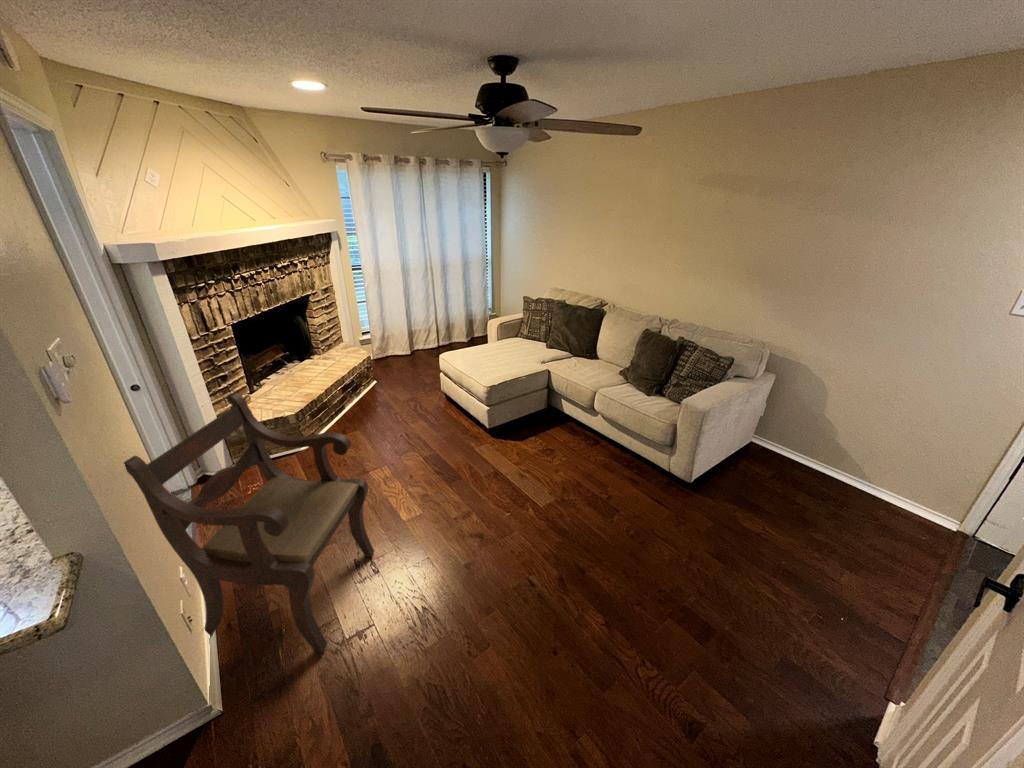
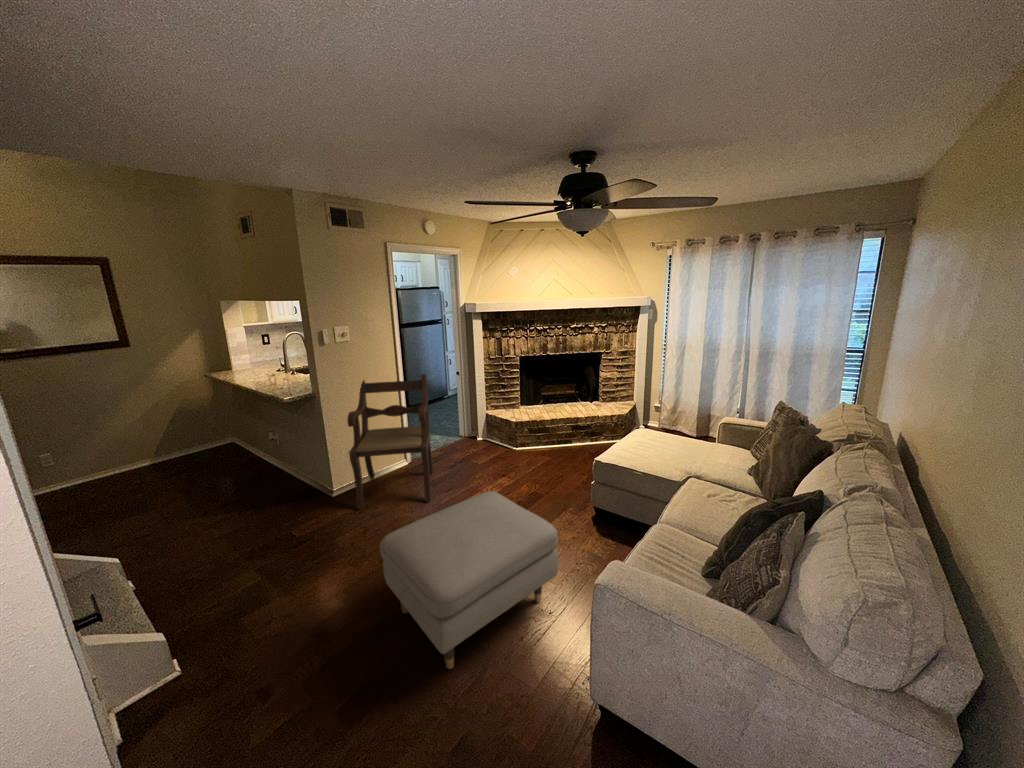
ottoman: none [509,434,670,591] -> present [379,491,559,669]

